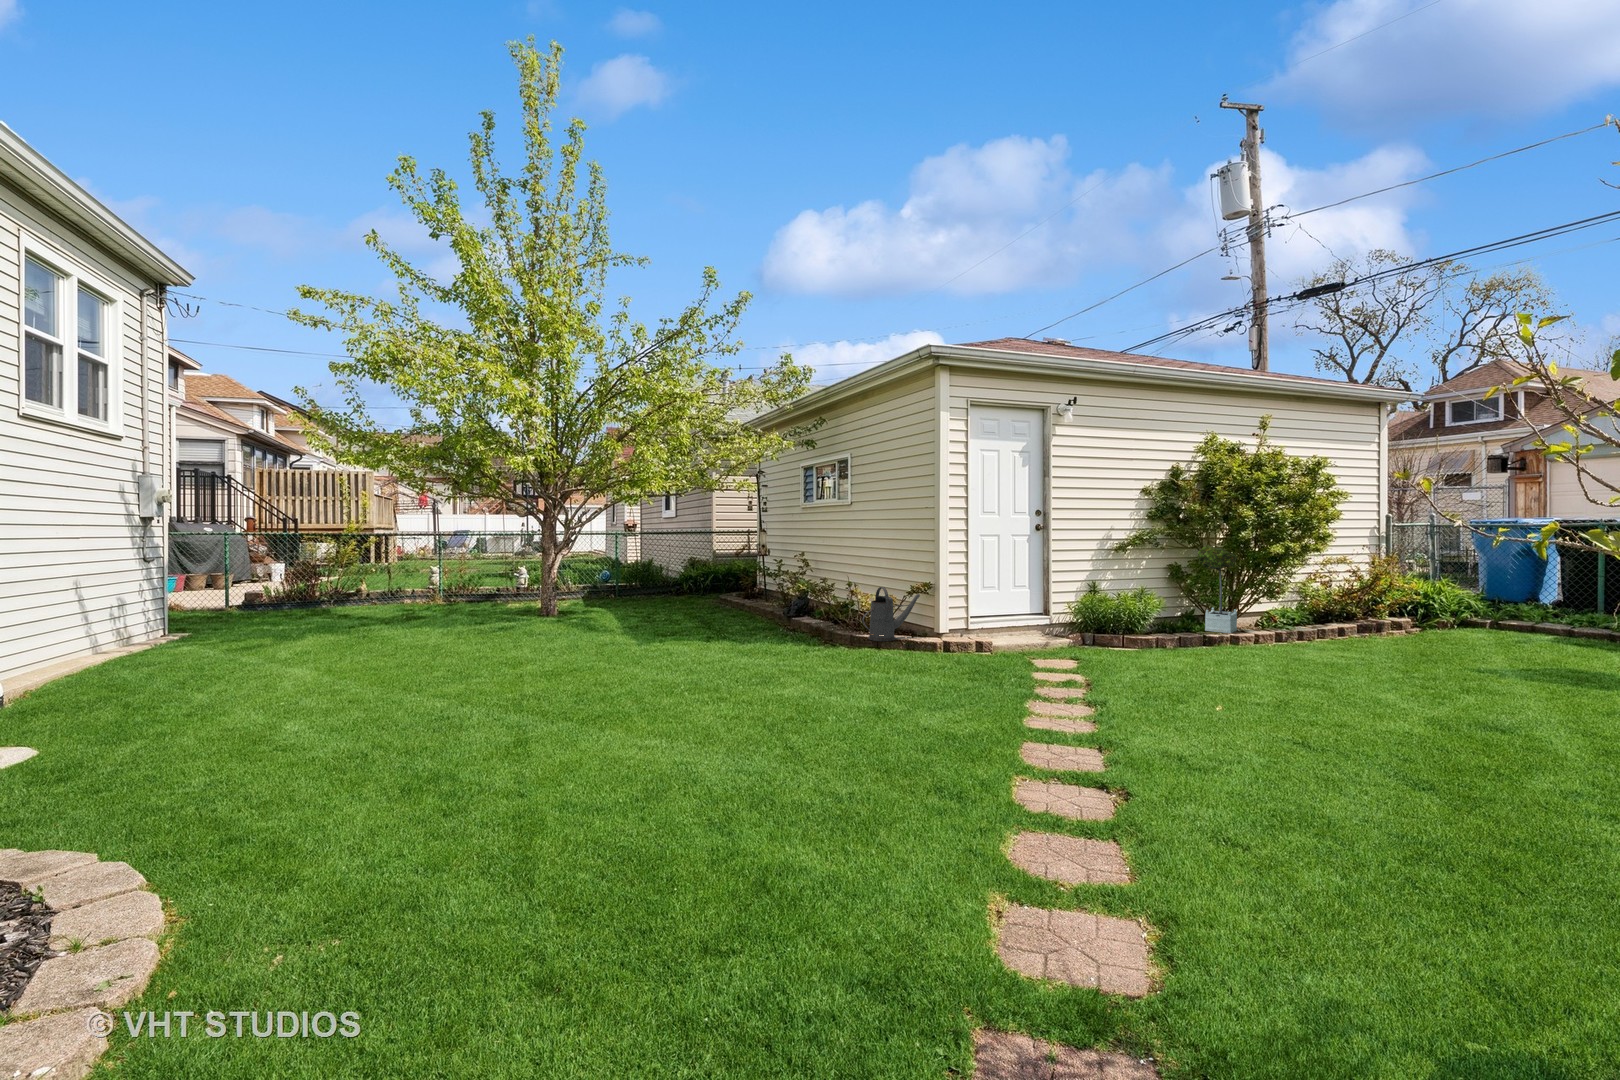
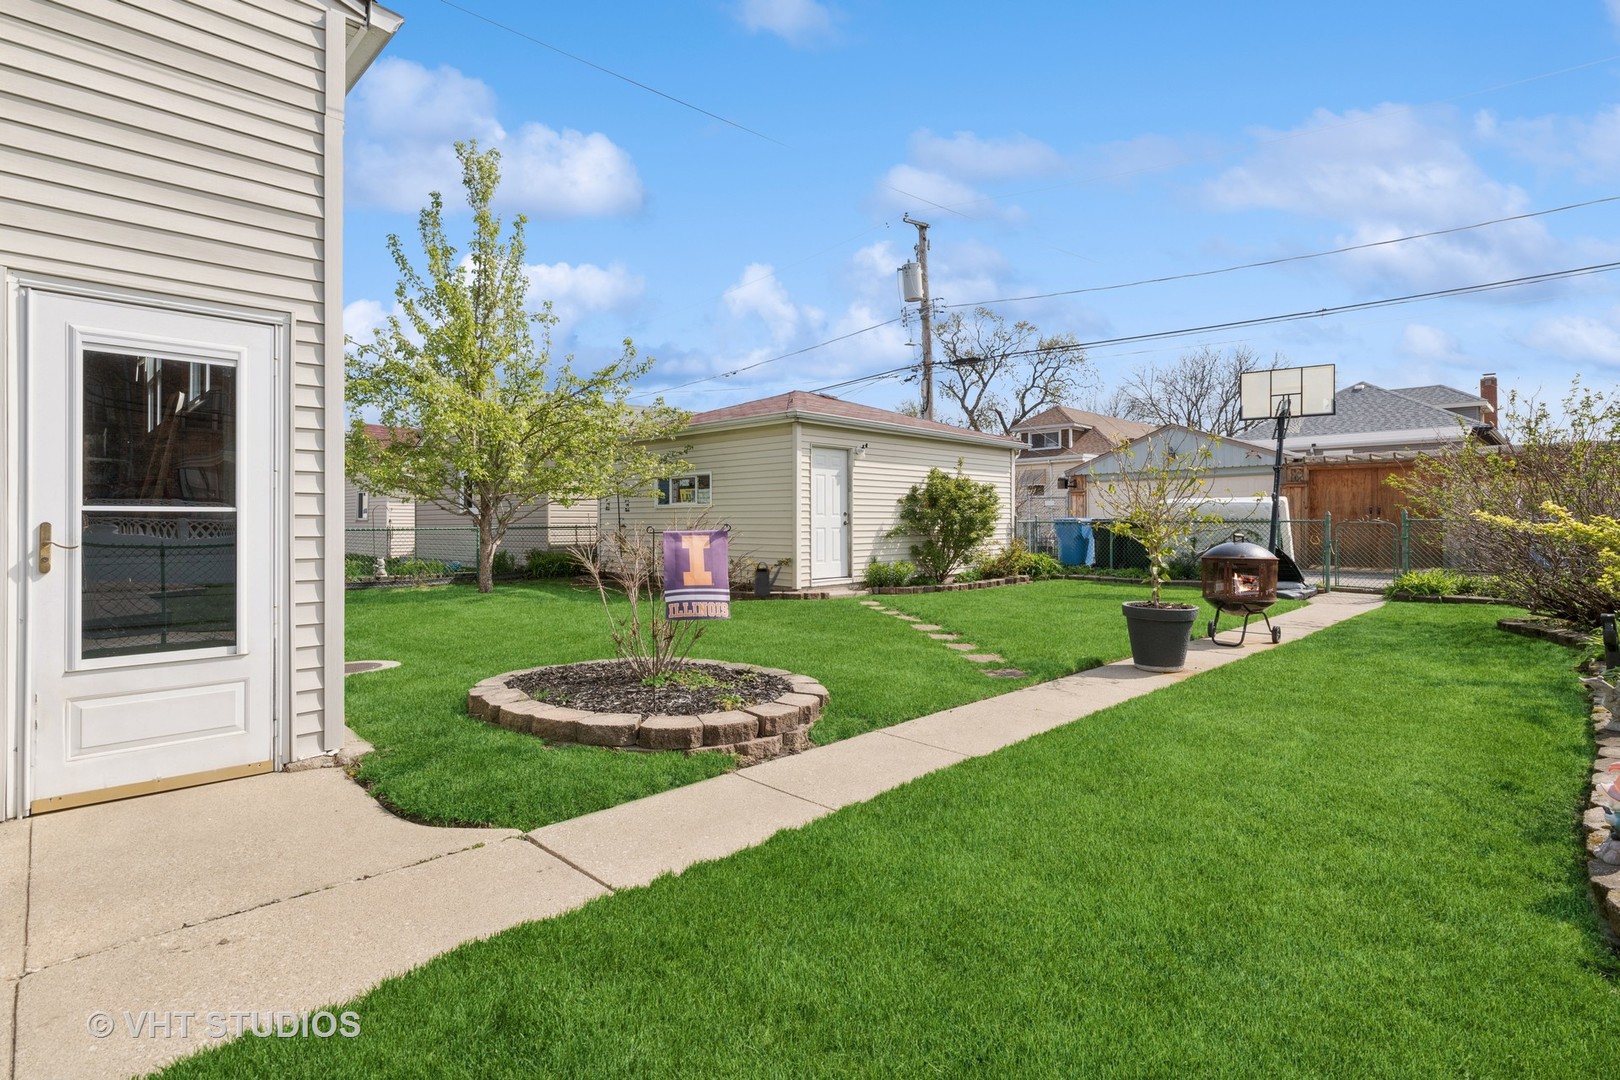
potted tree: present [1197,545,1238,633] -> none [928,533,950,586]

